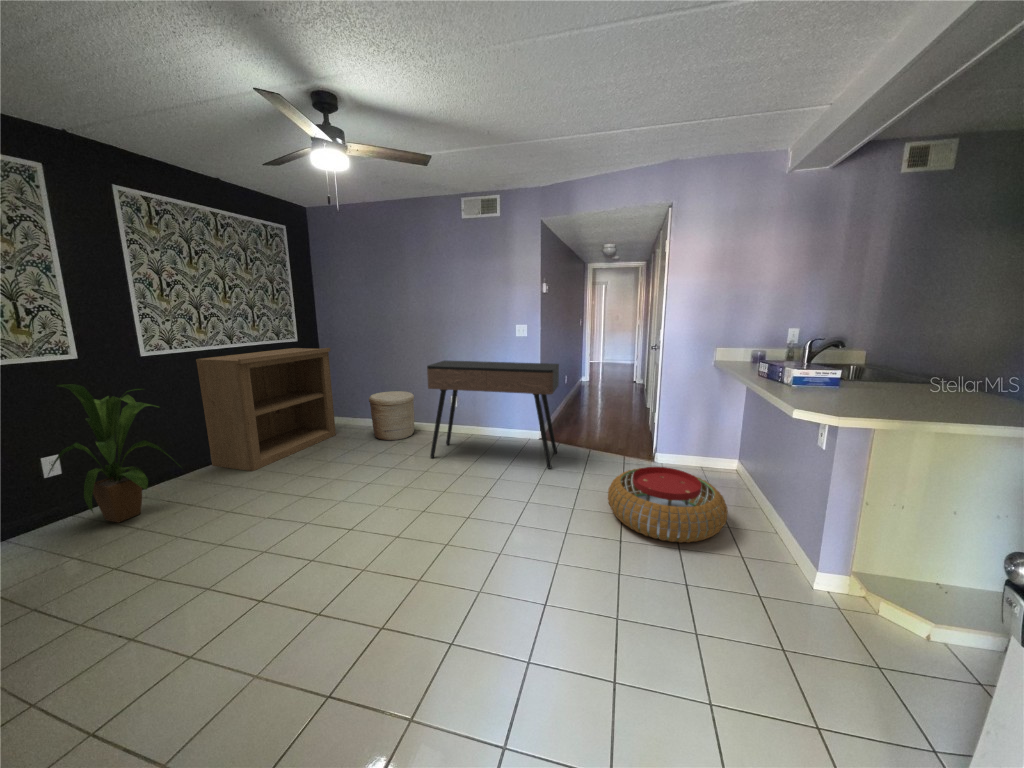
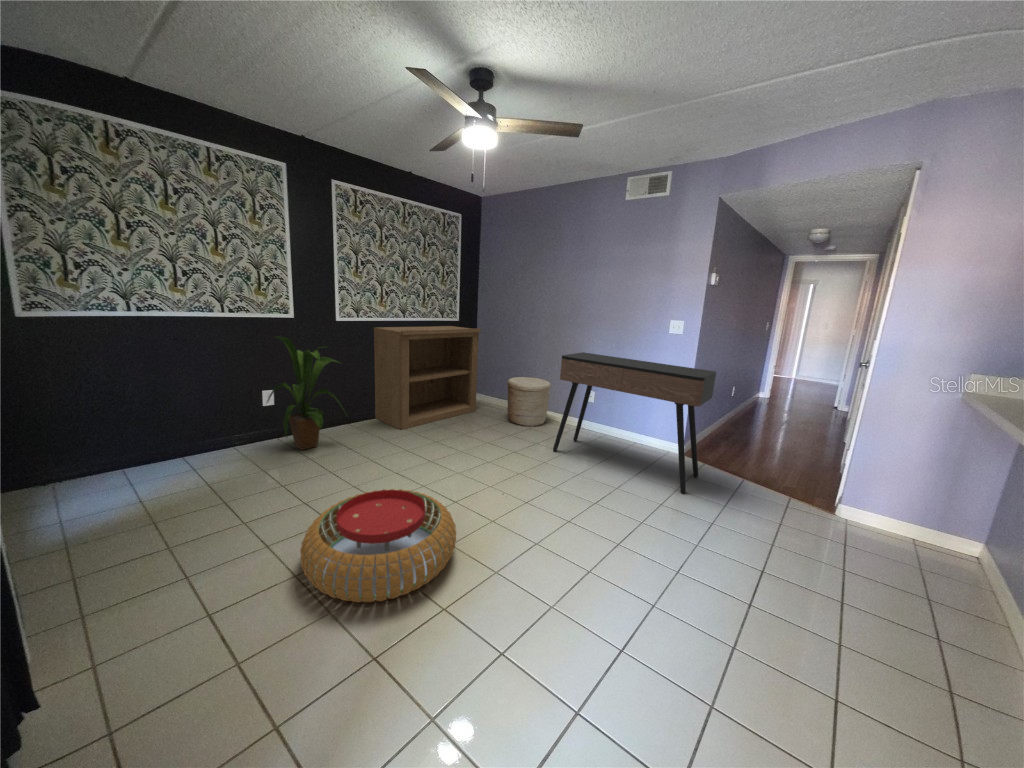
pouf: present [608,467,728,543] -> present [300,489,456,602]

